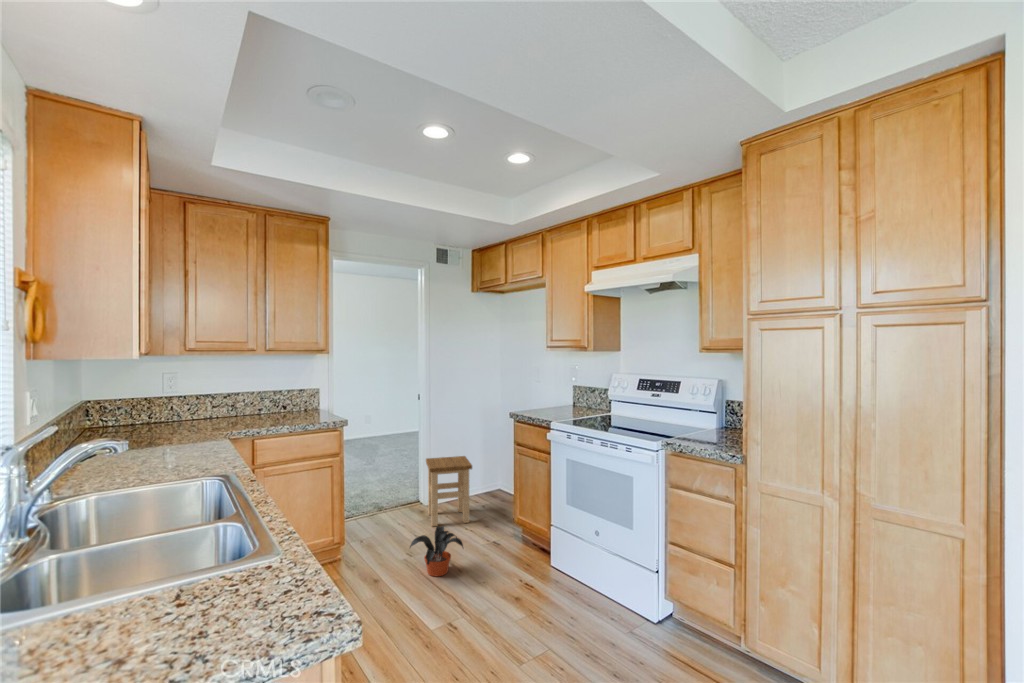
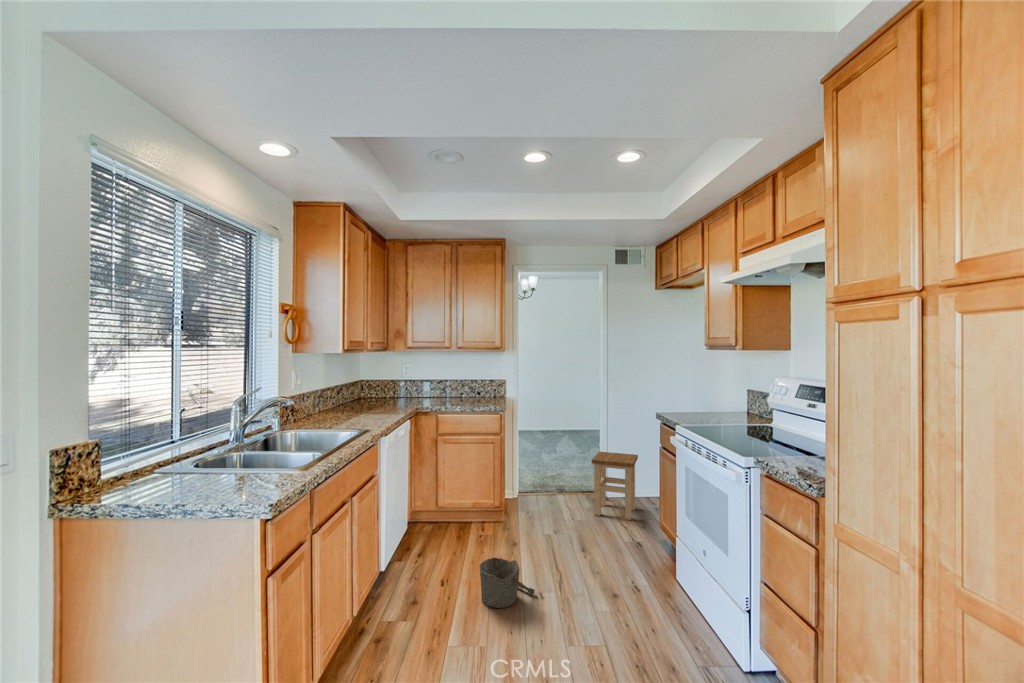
potted plant: present [410,526,463,576] -> none [542,510,589,555]
bucket: none [385,598,445,661] -> present [479,558,535,608]

